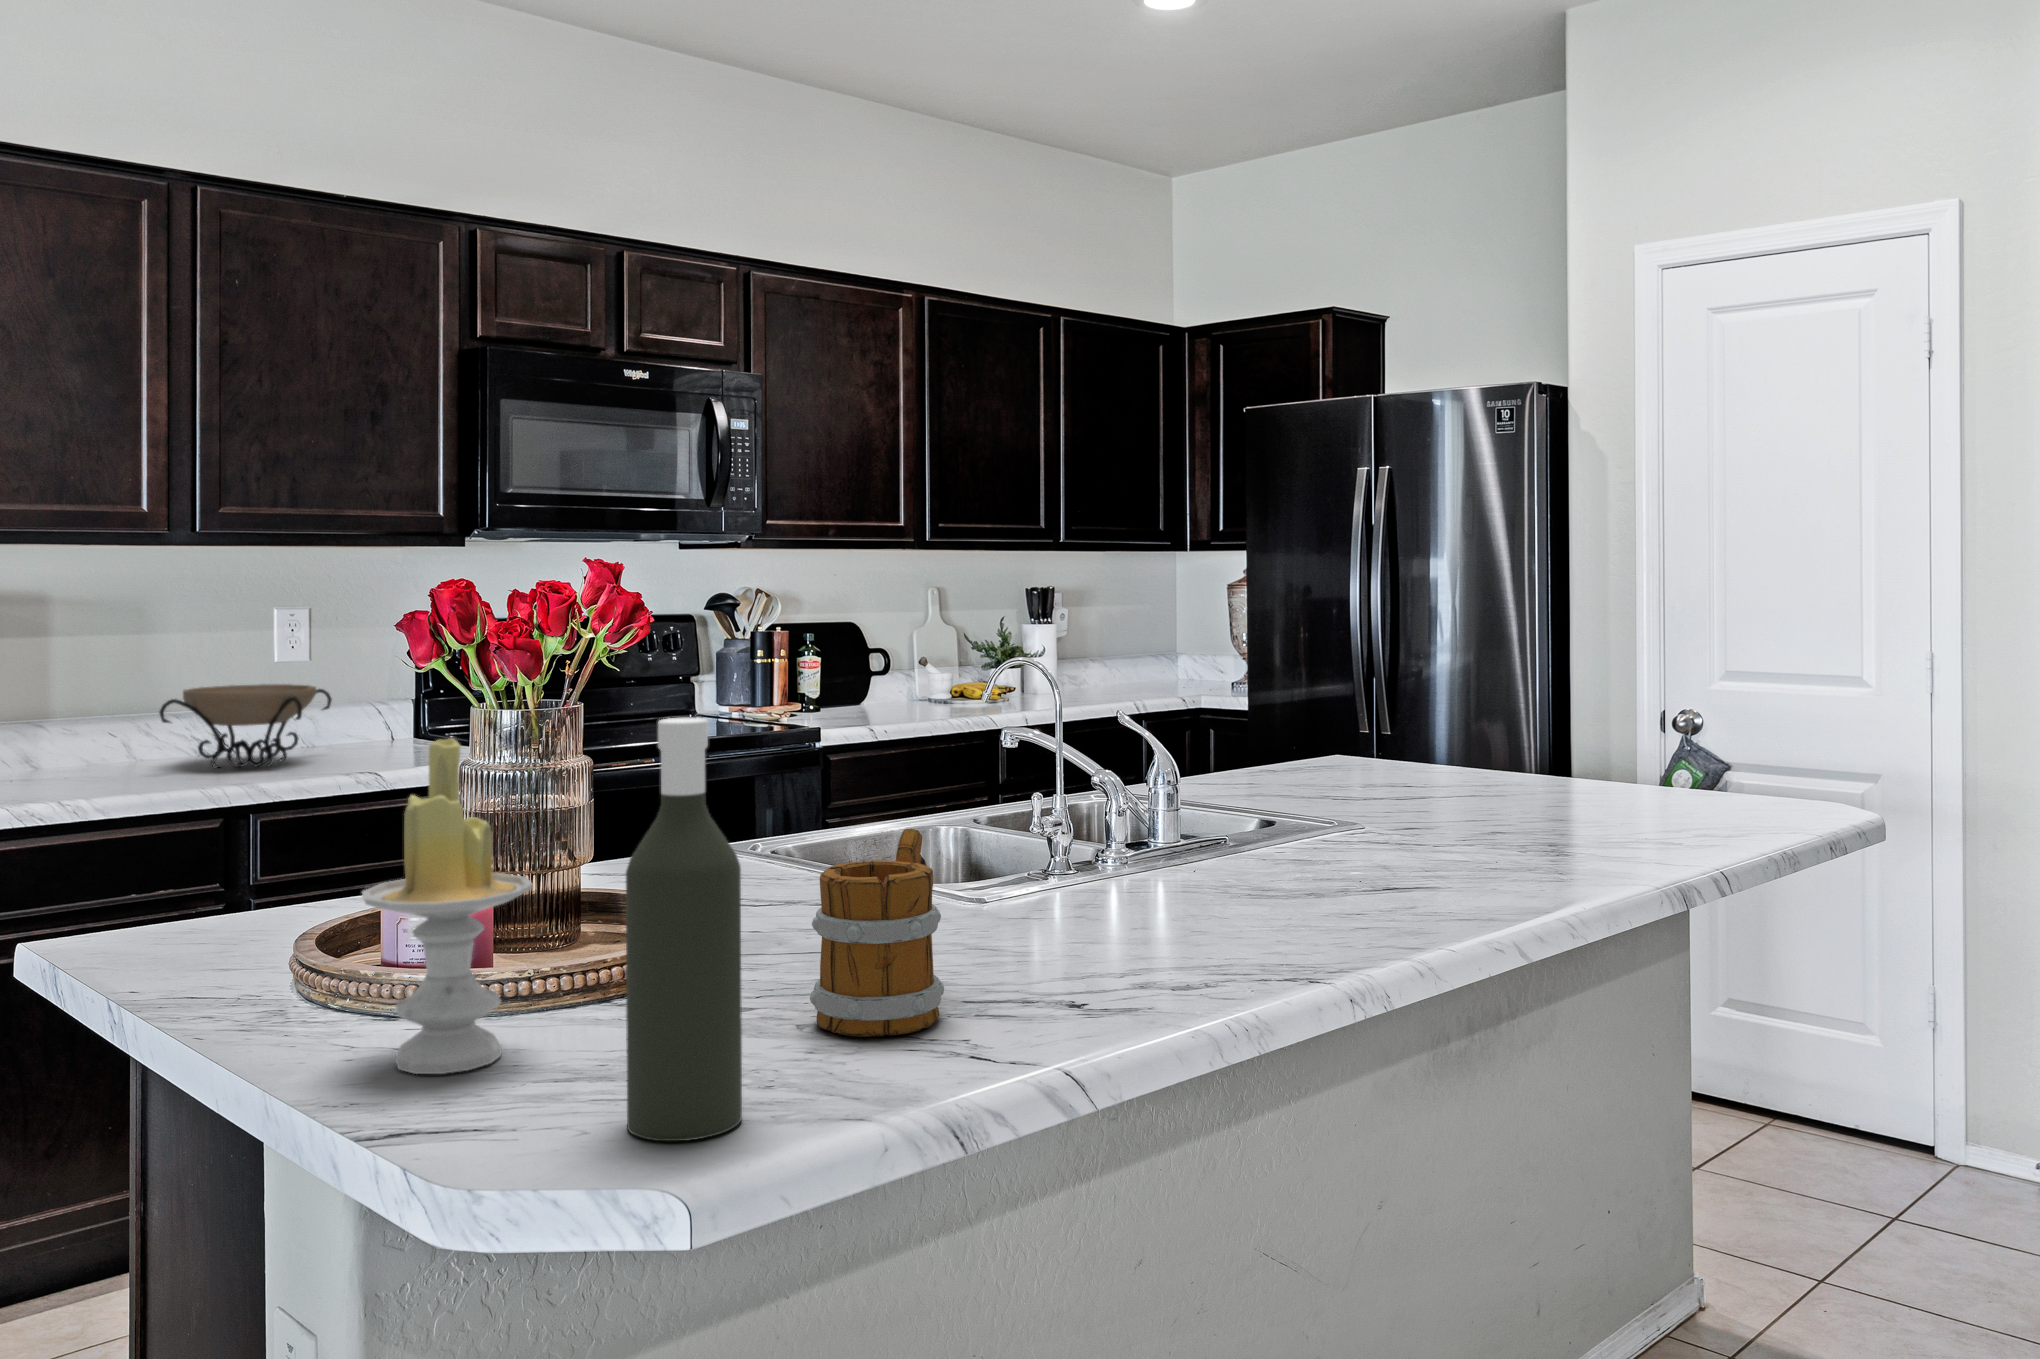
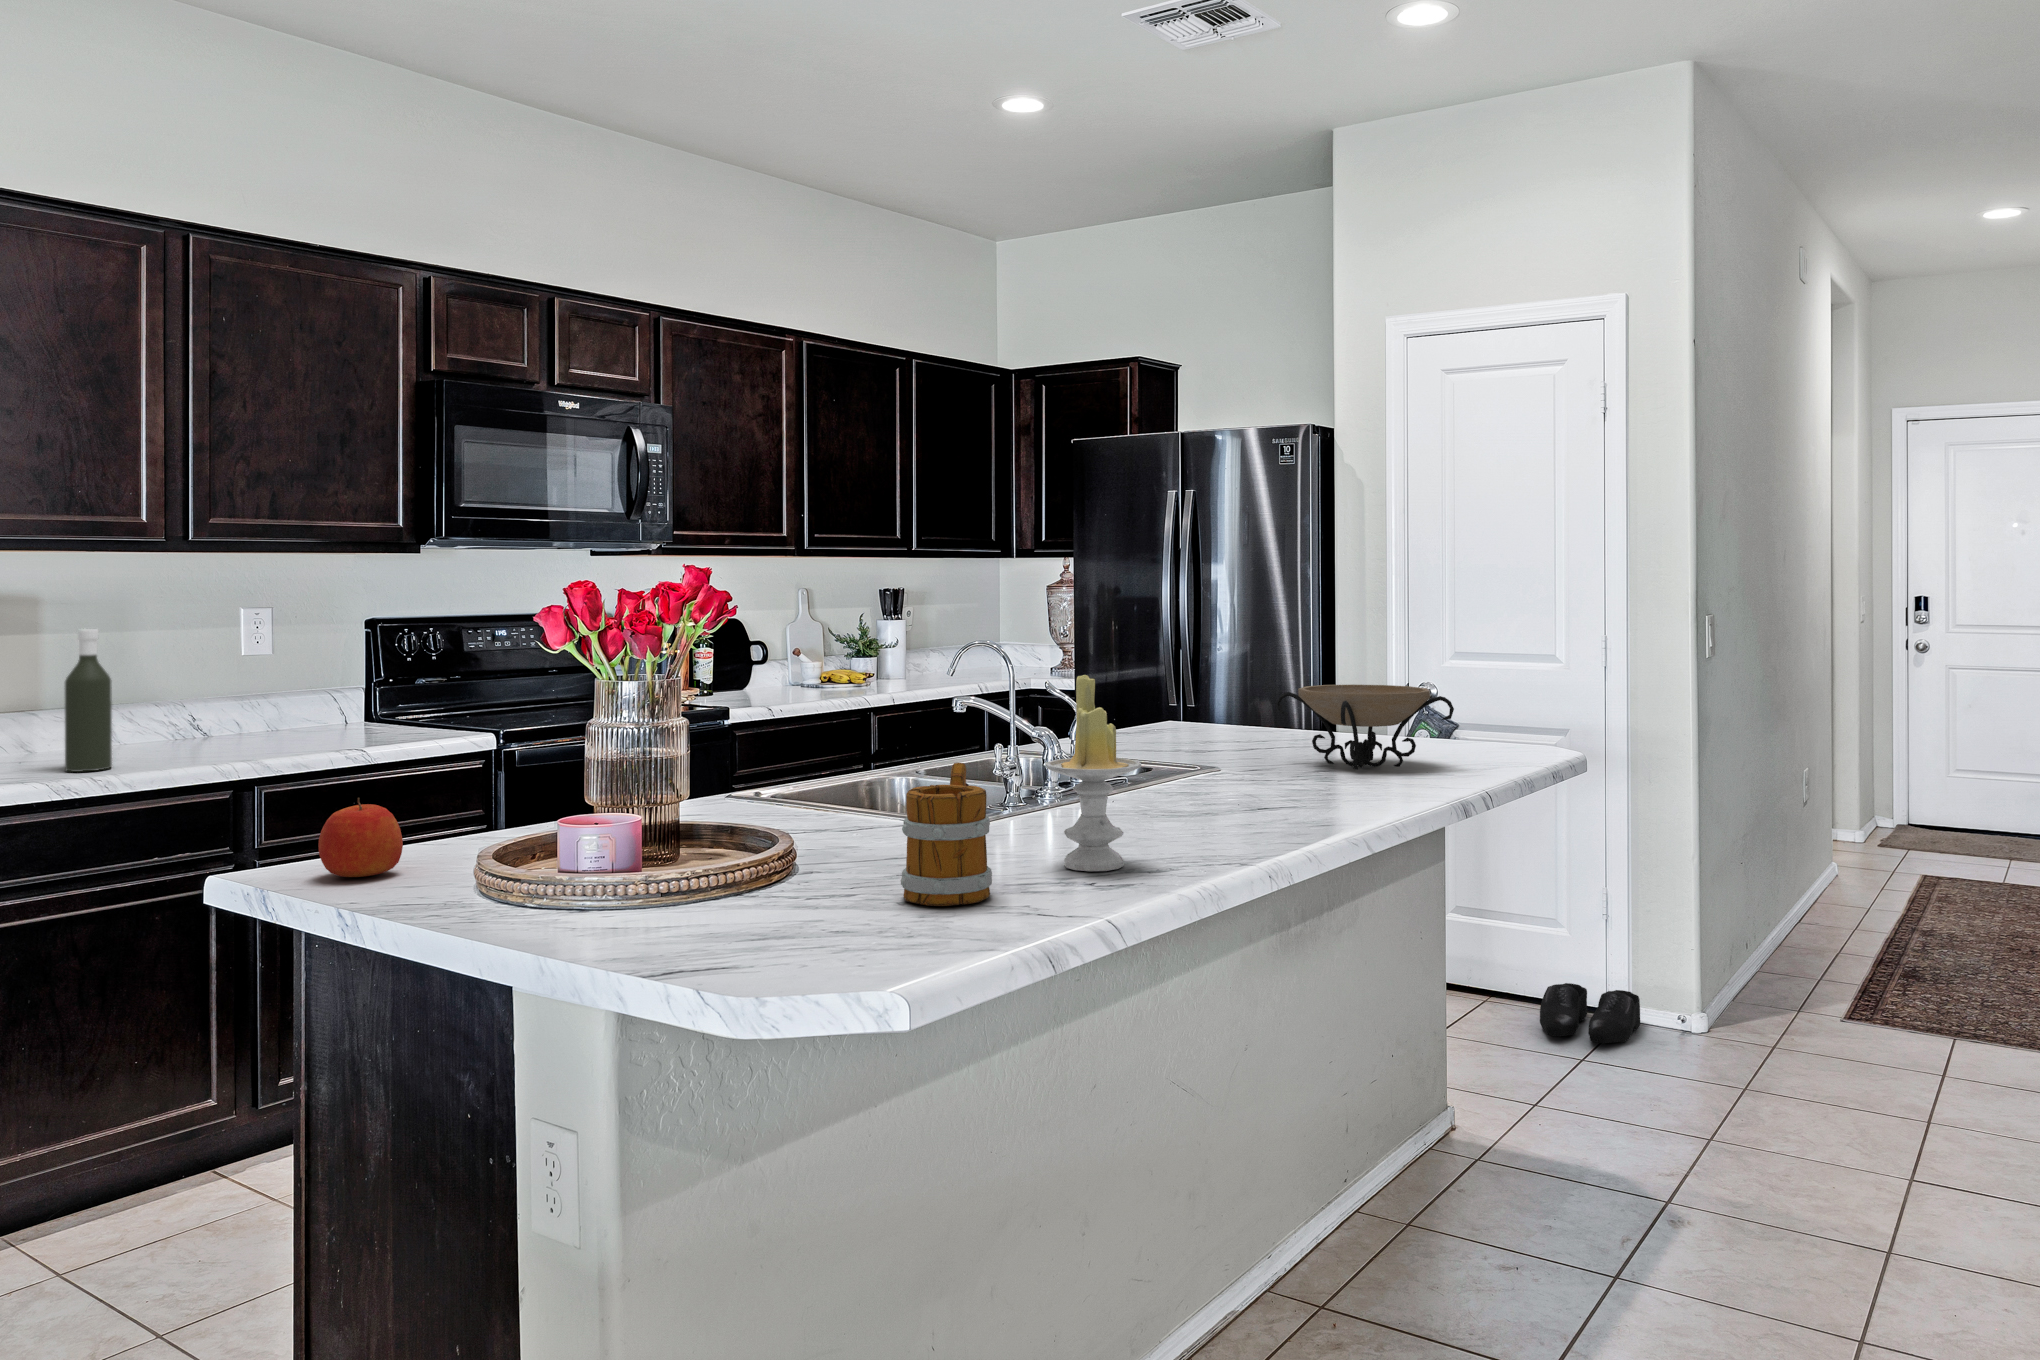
decorative bowl: present [159,684,332,769] -> present [1276,684,1454,770]
bottle: present [626,718,742,1141] -> present [65,629,112,772]
candle: present [362,738,533,1074] -> present [1046,675,1141,871]
apple: none [131,851,238,952] -> present [318,798,403,877]
shoe: none [1837,1108,1980,1196] -> present [1540,983,1640,1043]

